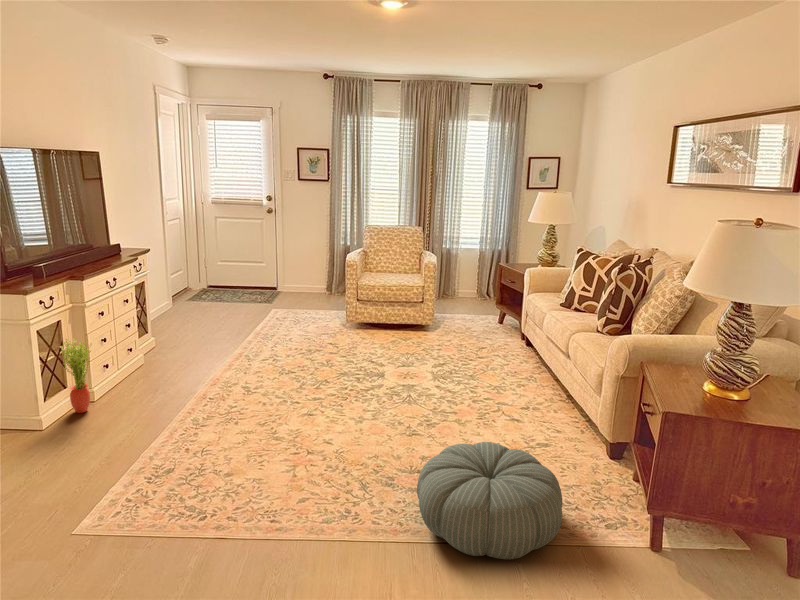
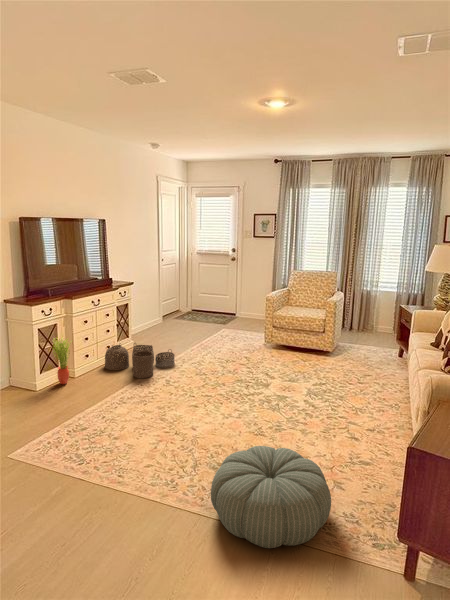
woven basket: none [132,337,239,387] -> present [105,343,175,378]

